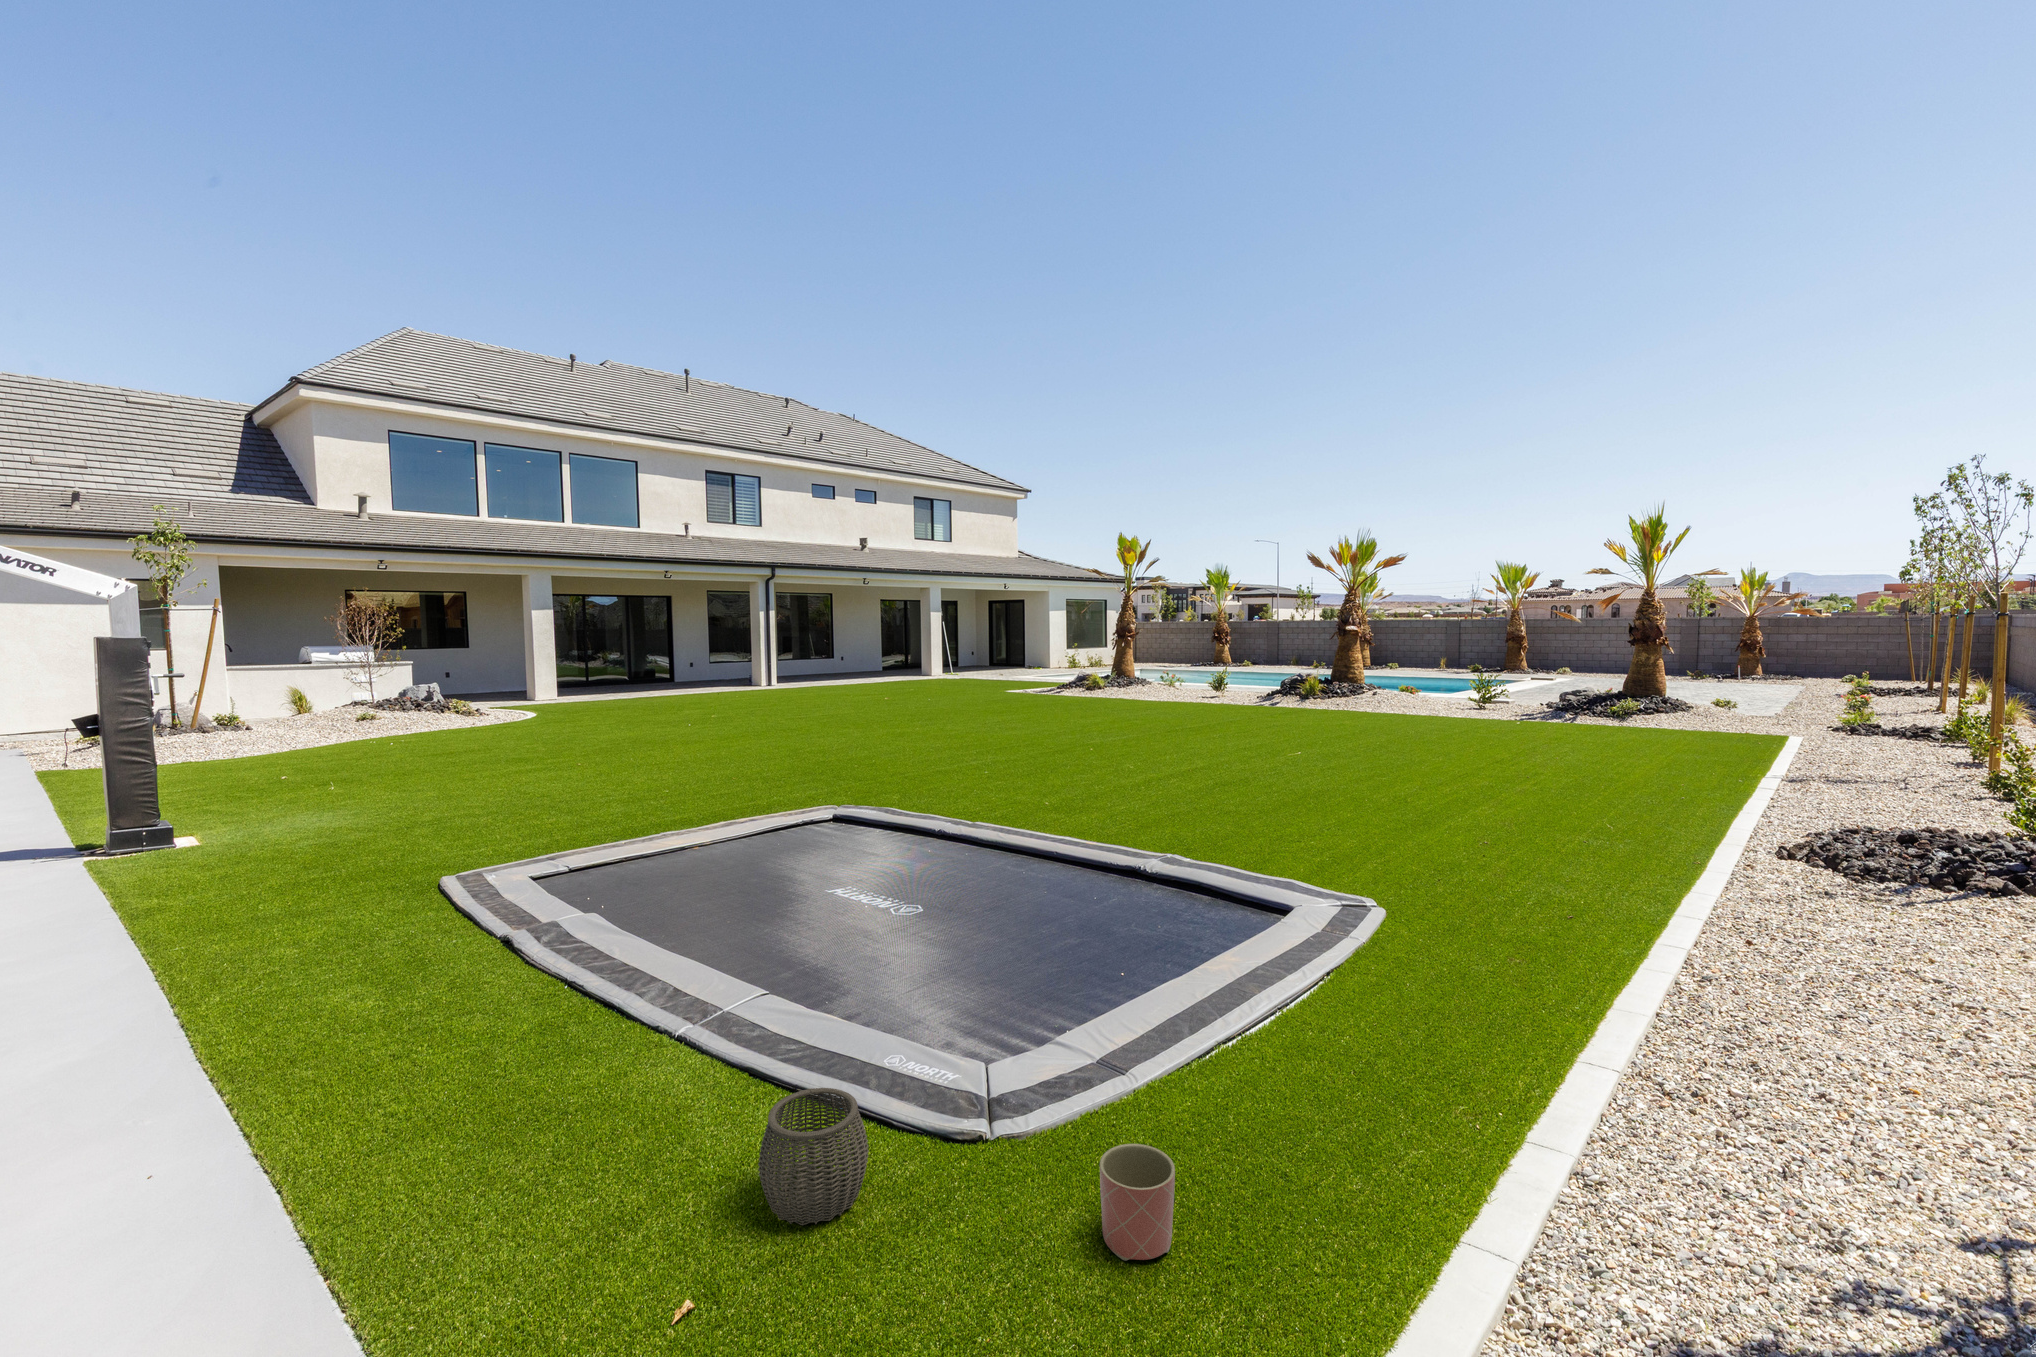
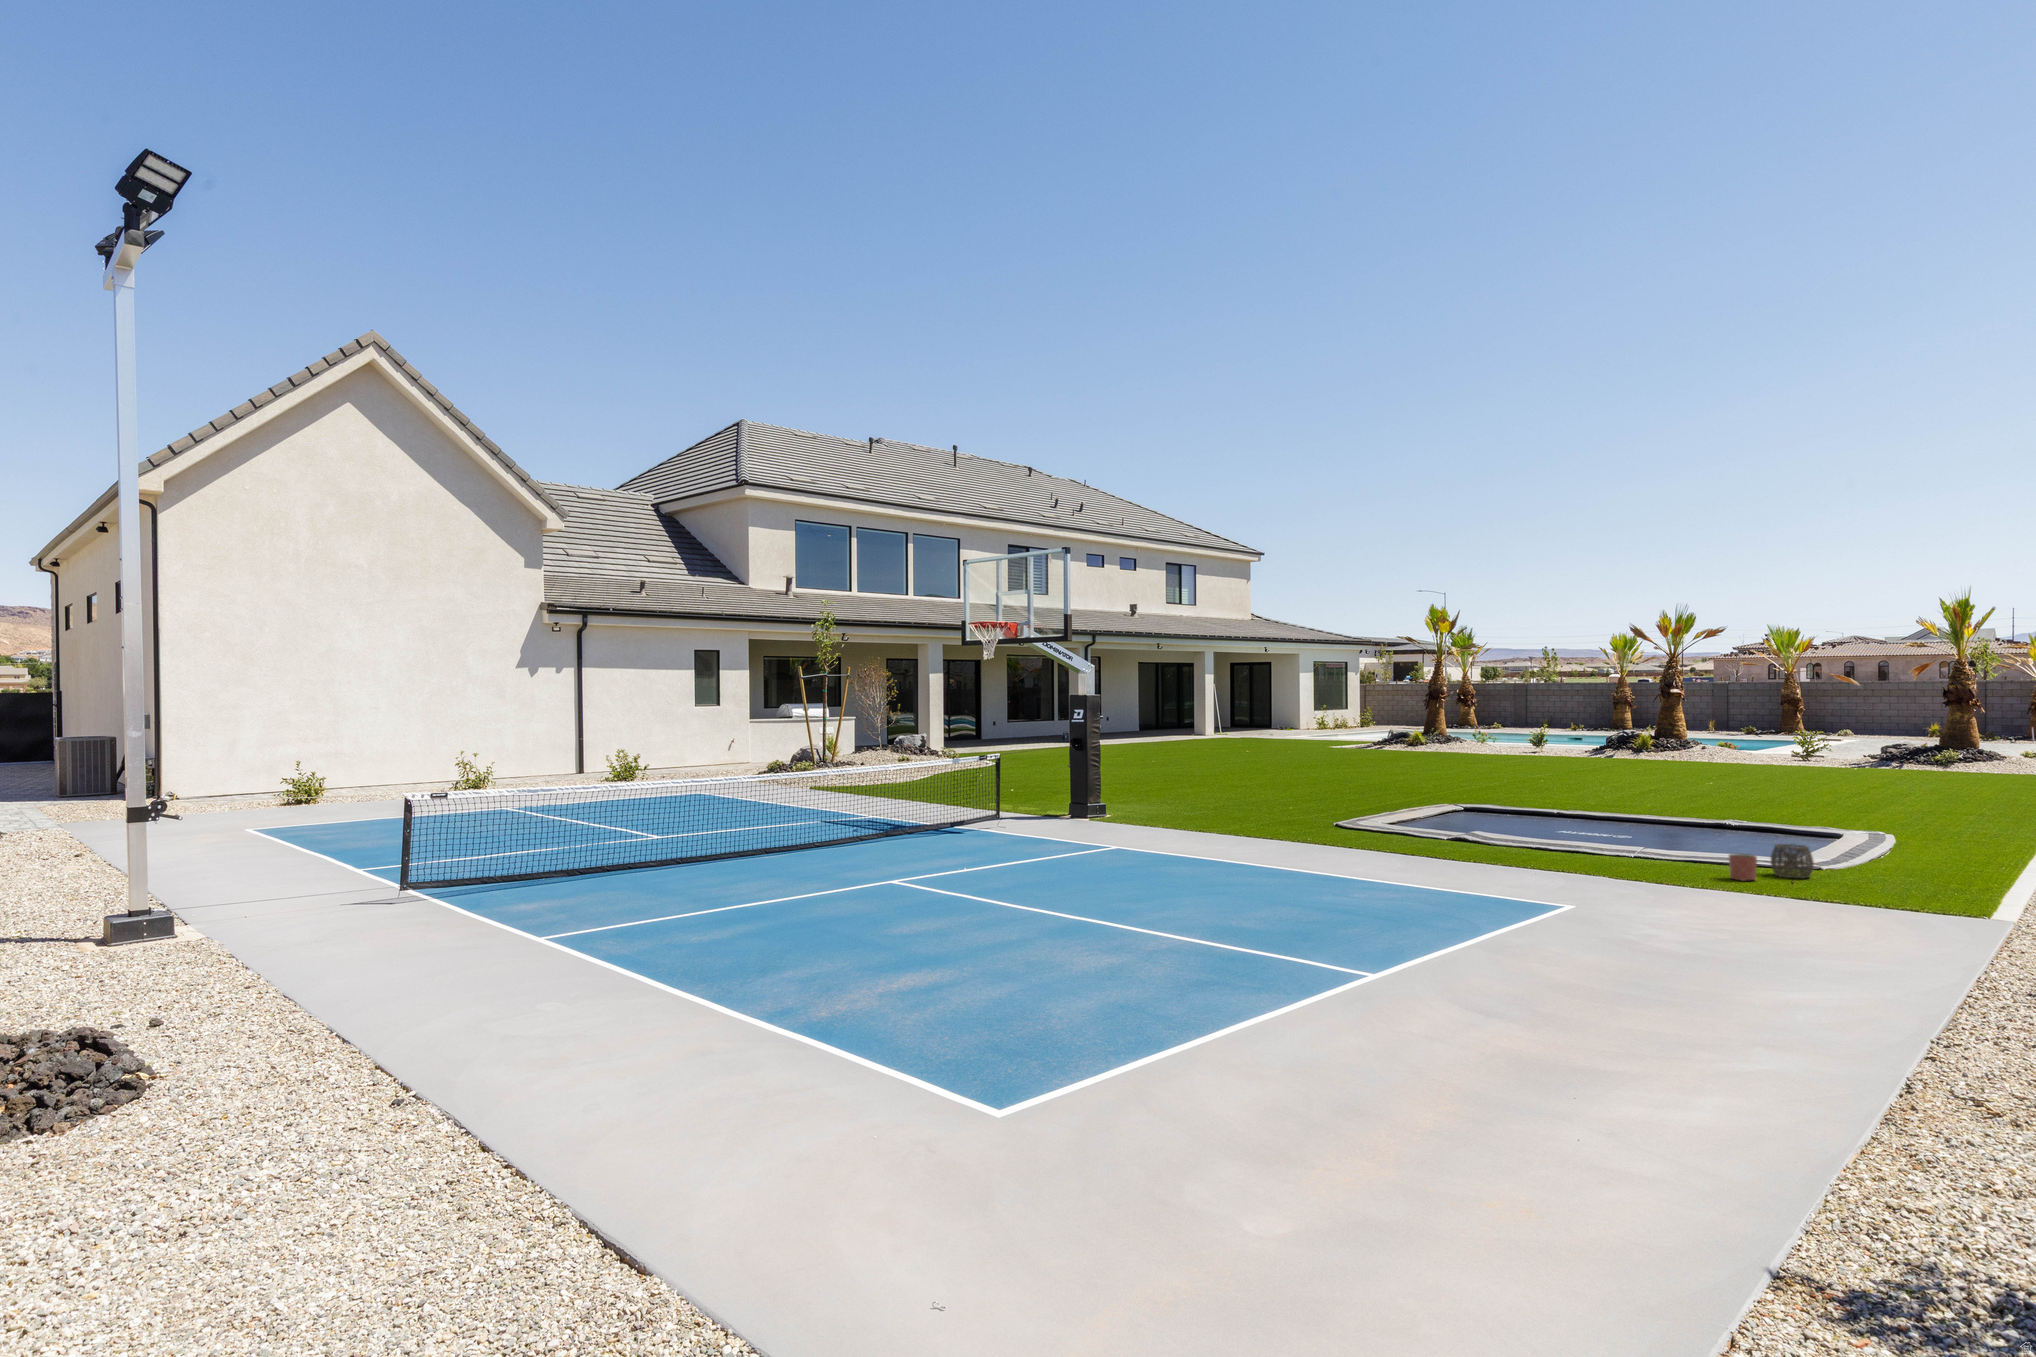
planter: present [1100,1144,1175,1261] -> present [1729,854,1757,881]

